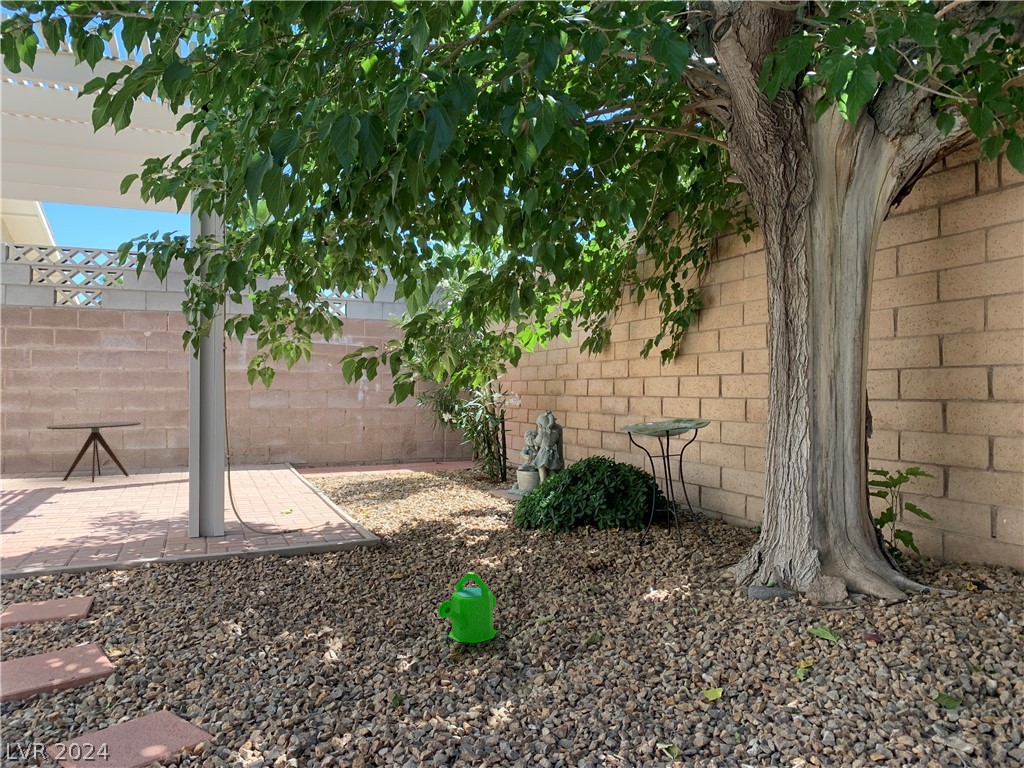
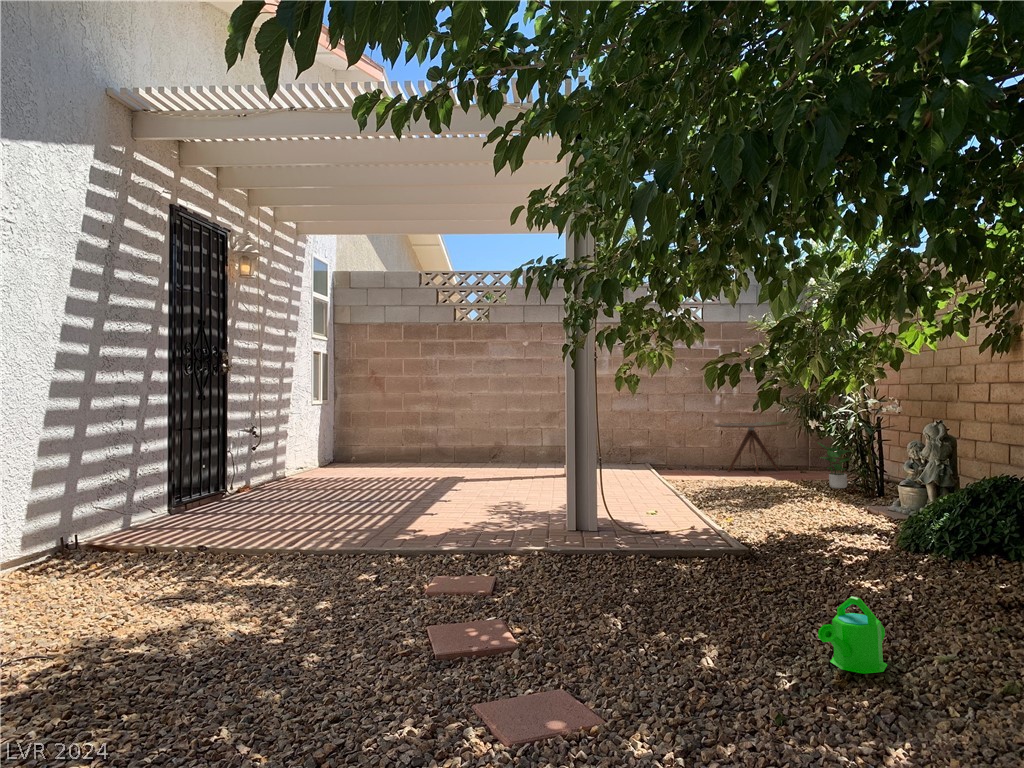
round table: present [47,422,141,482] -> present [714,421,789,474]
potted plant: none [451,434,481,479] -> present [817,442,852,488]

